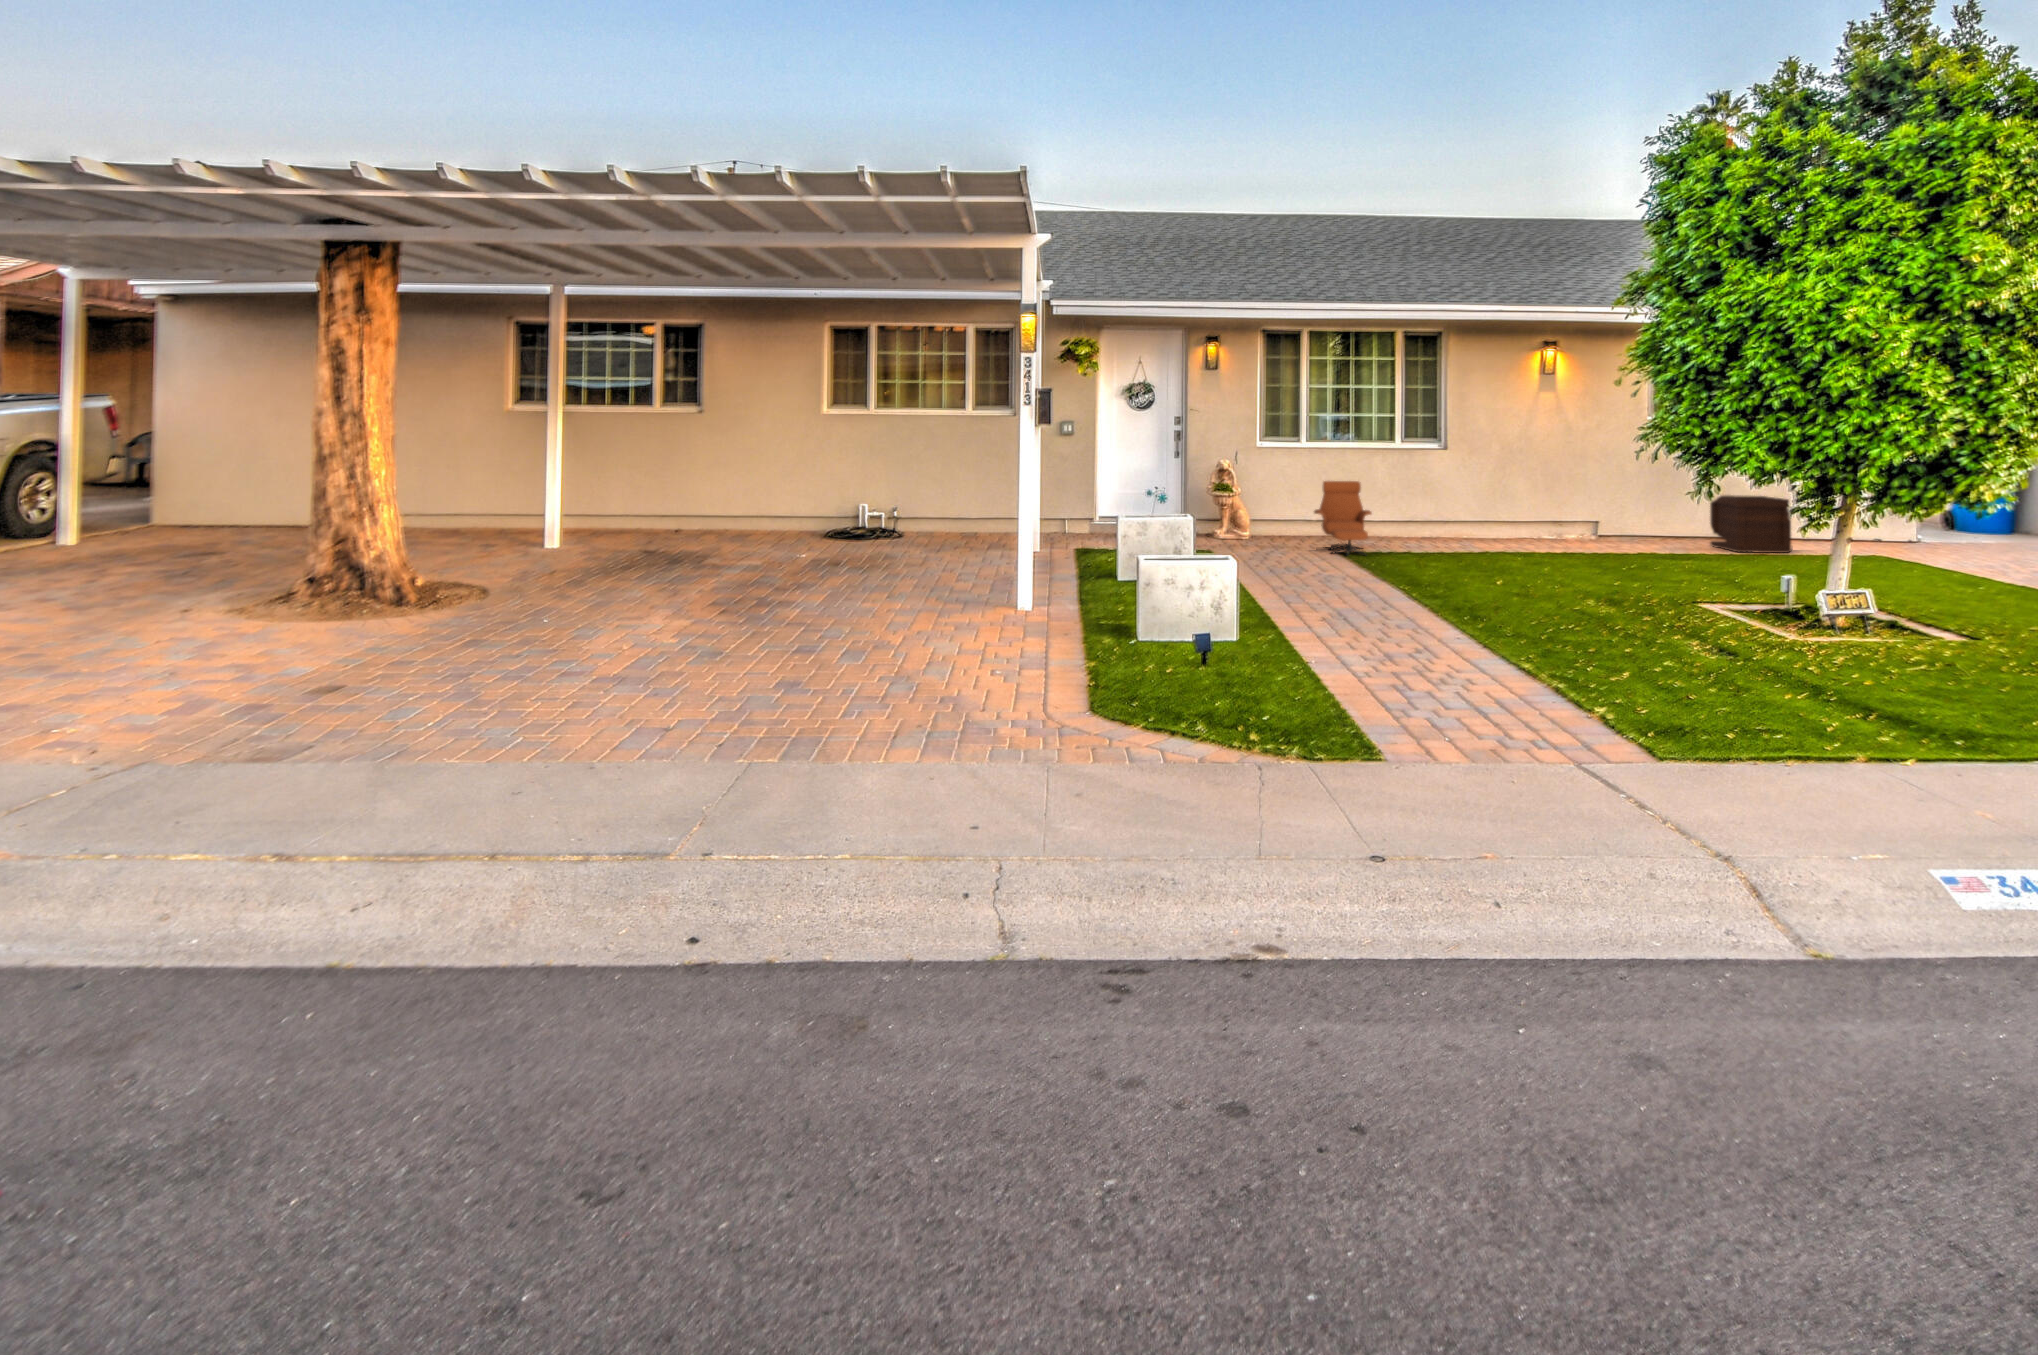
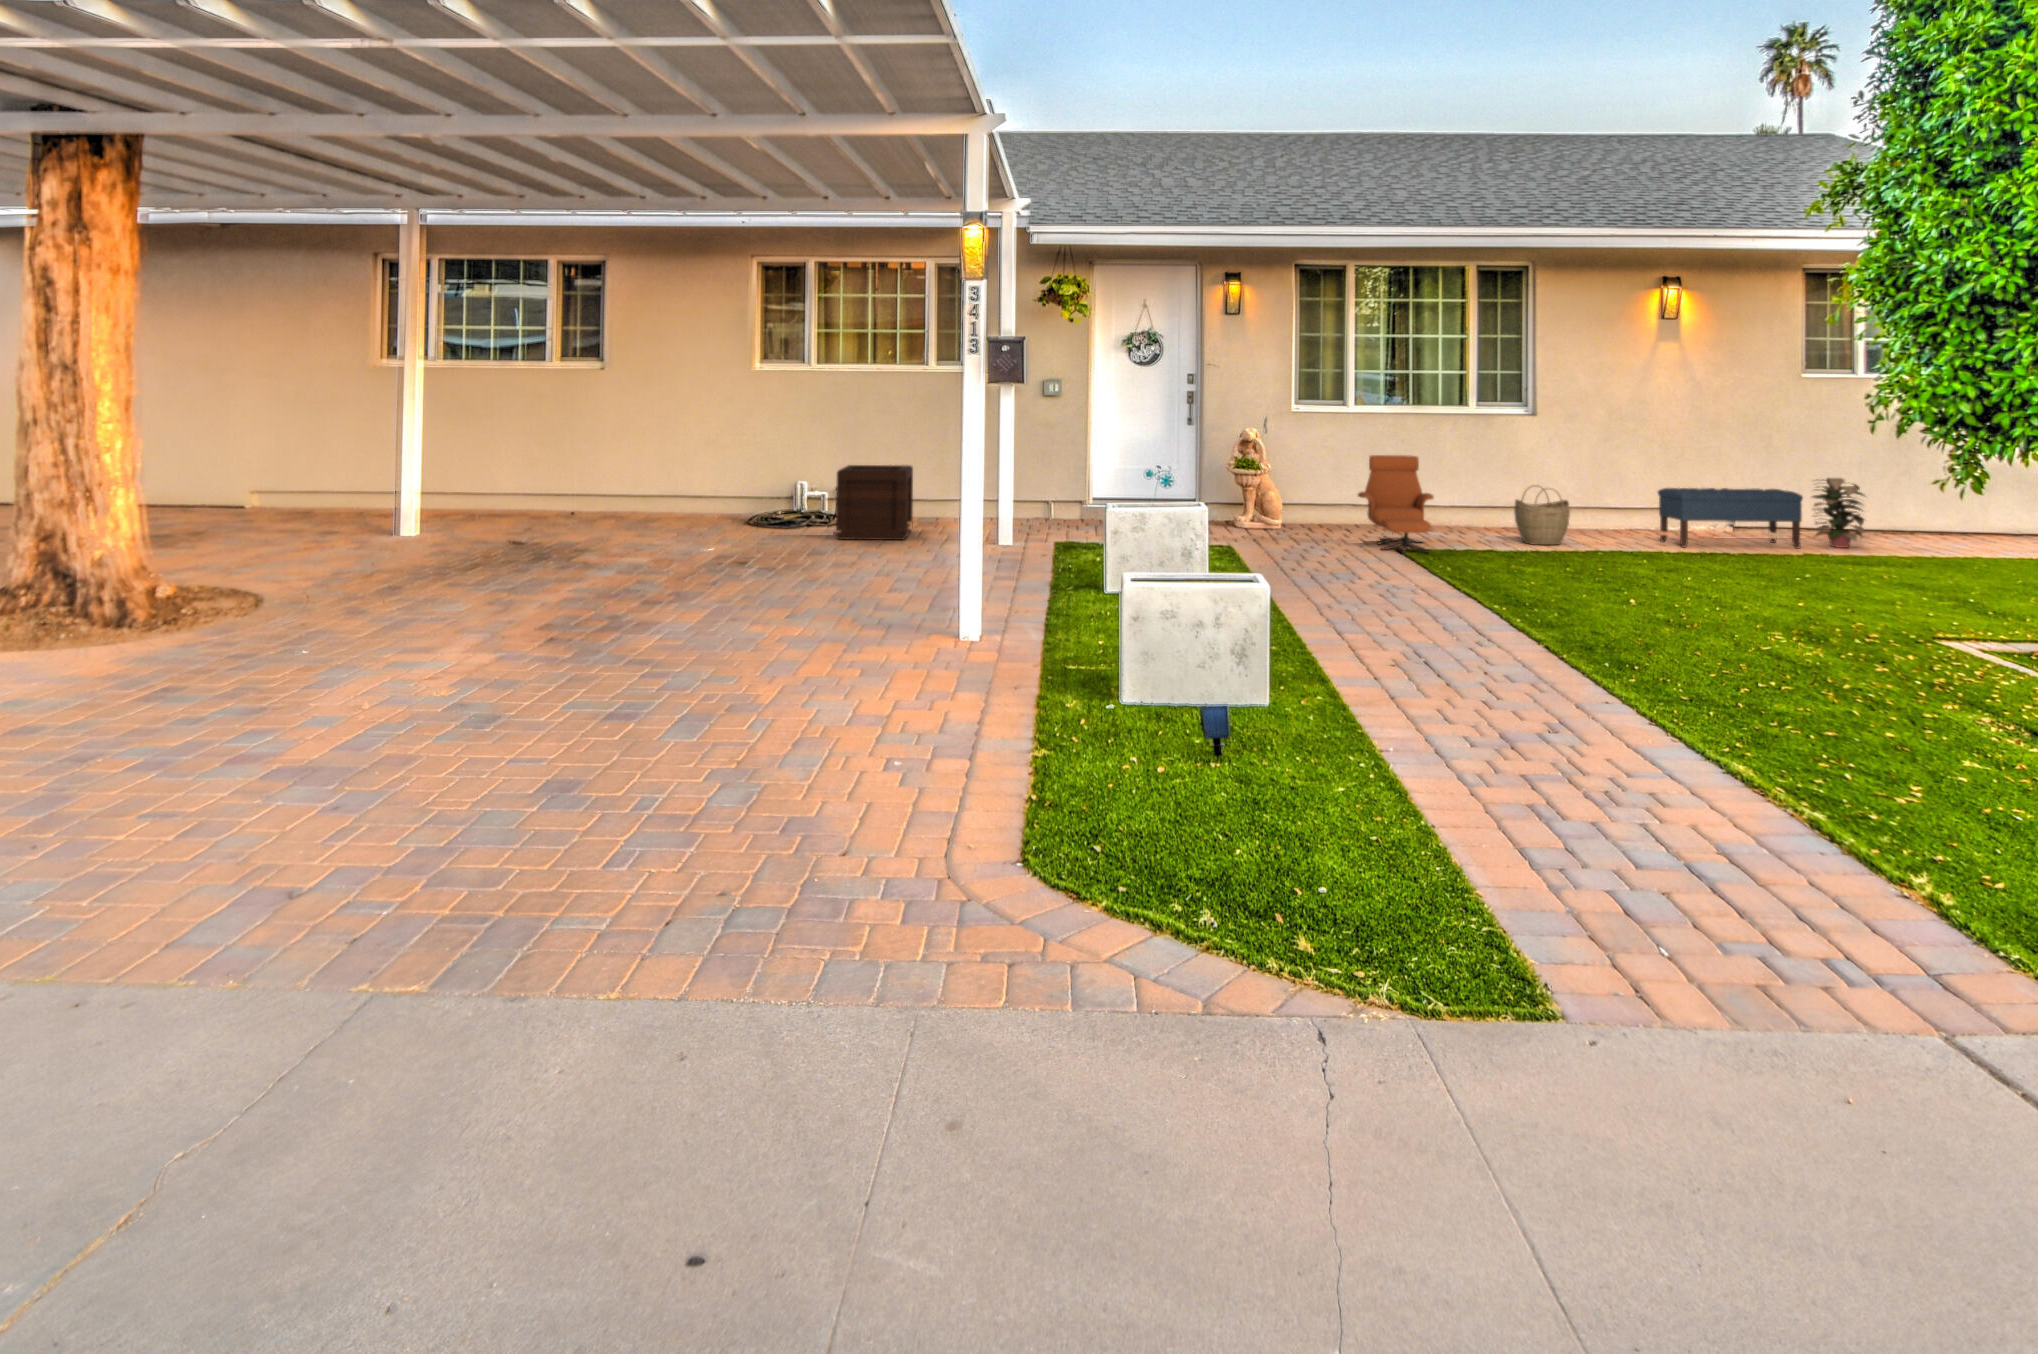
wooden crate: present [1710,495,1791,553] -> present [836,465,913,540]
decorative plant: none [1654,496,1694,550] -> present [1813,478,1864,548]
woven basket: none [1434,503,1474,549] -> present [1514,488,1570,545]
bench: none [1542,505,1647,550] -> present [1658,488,1803,548]

